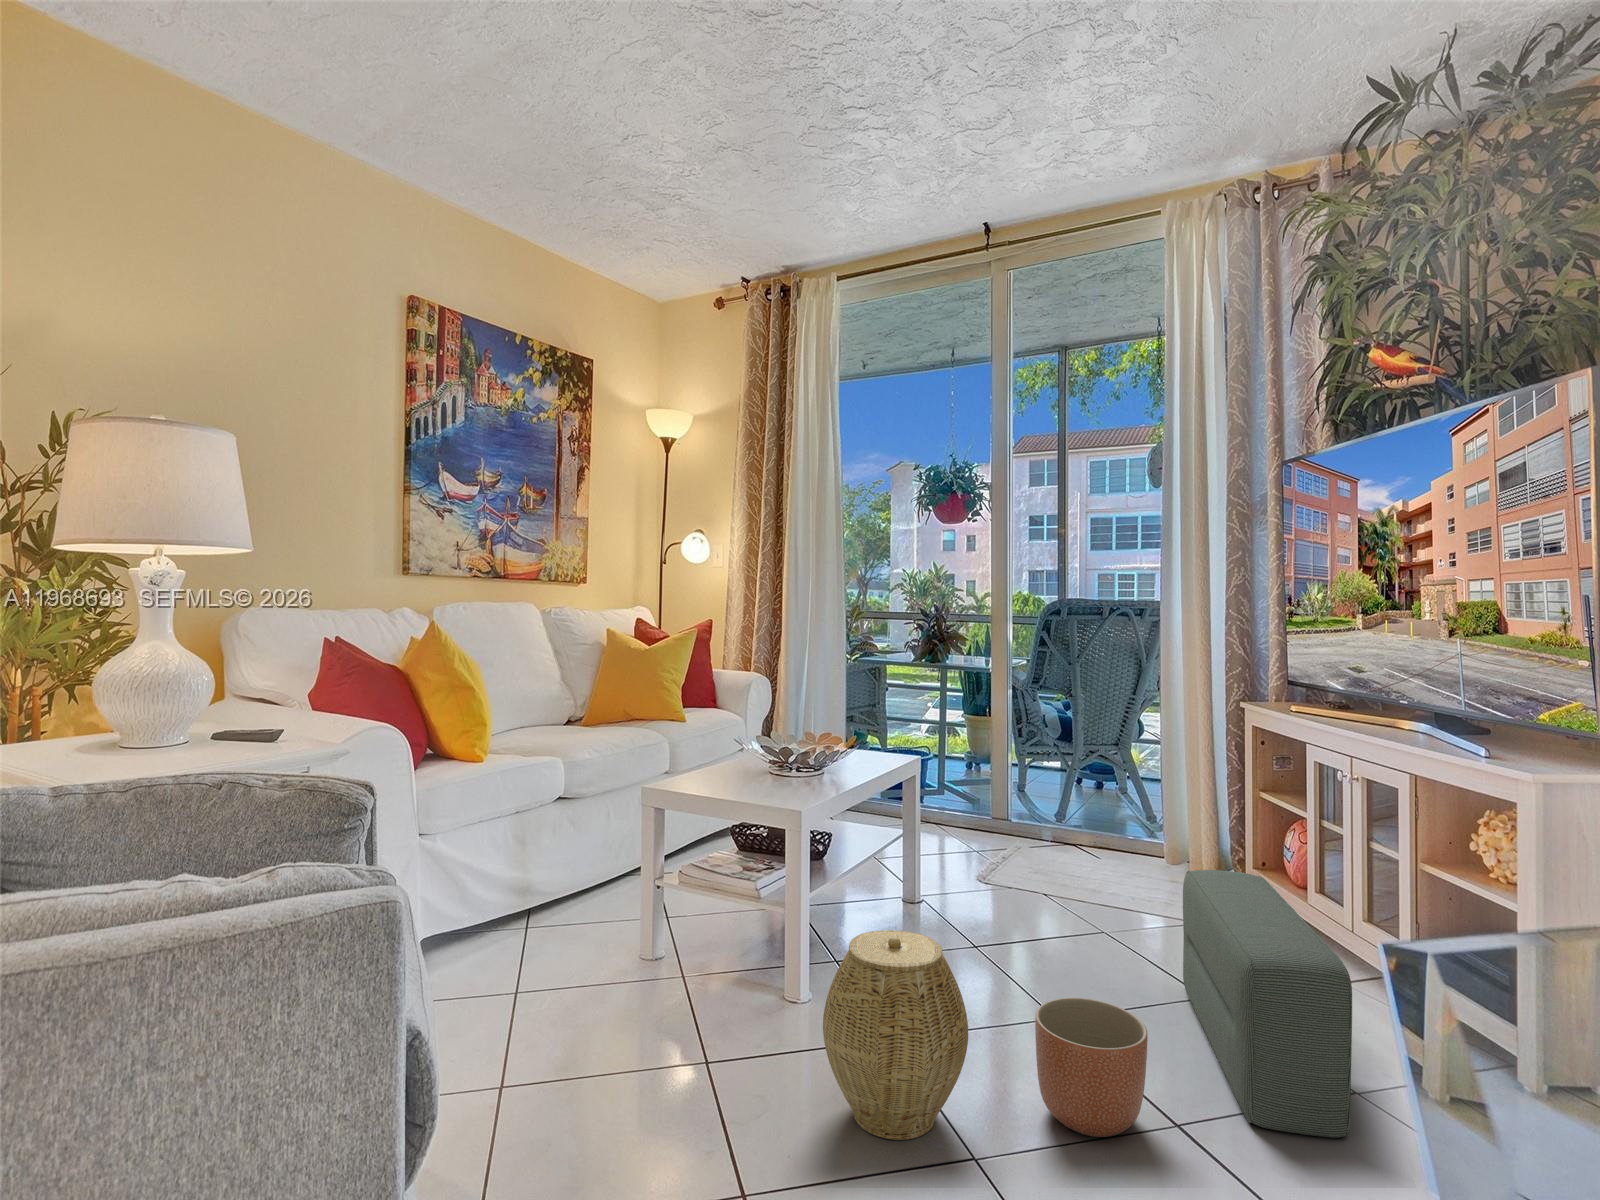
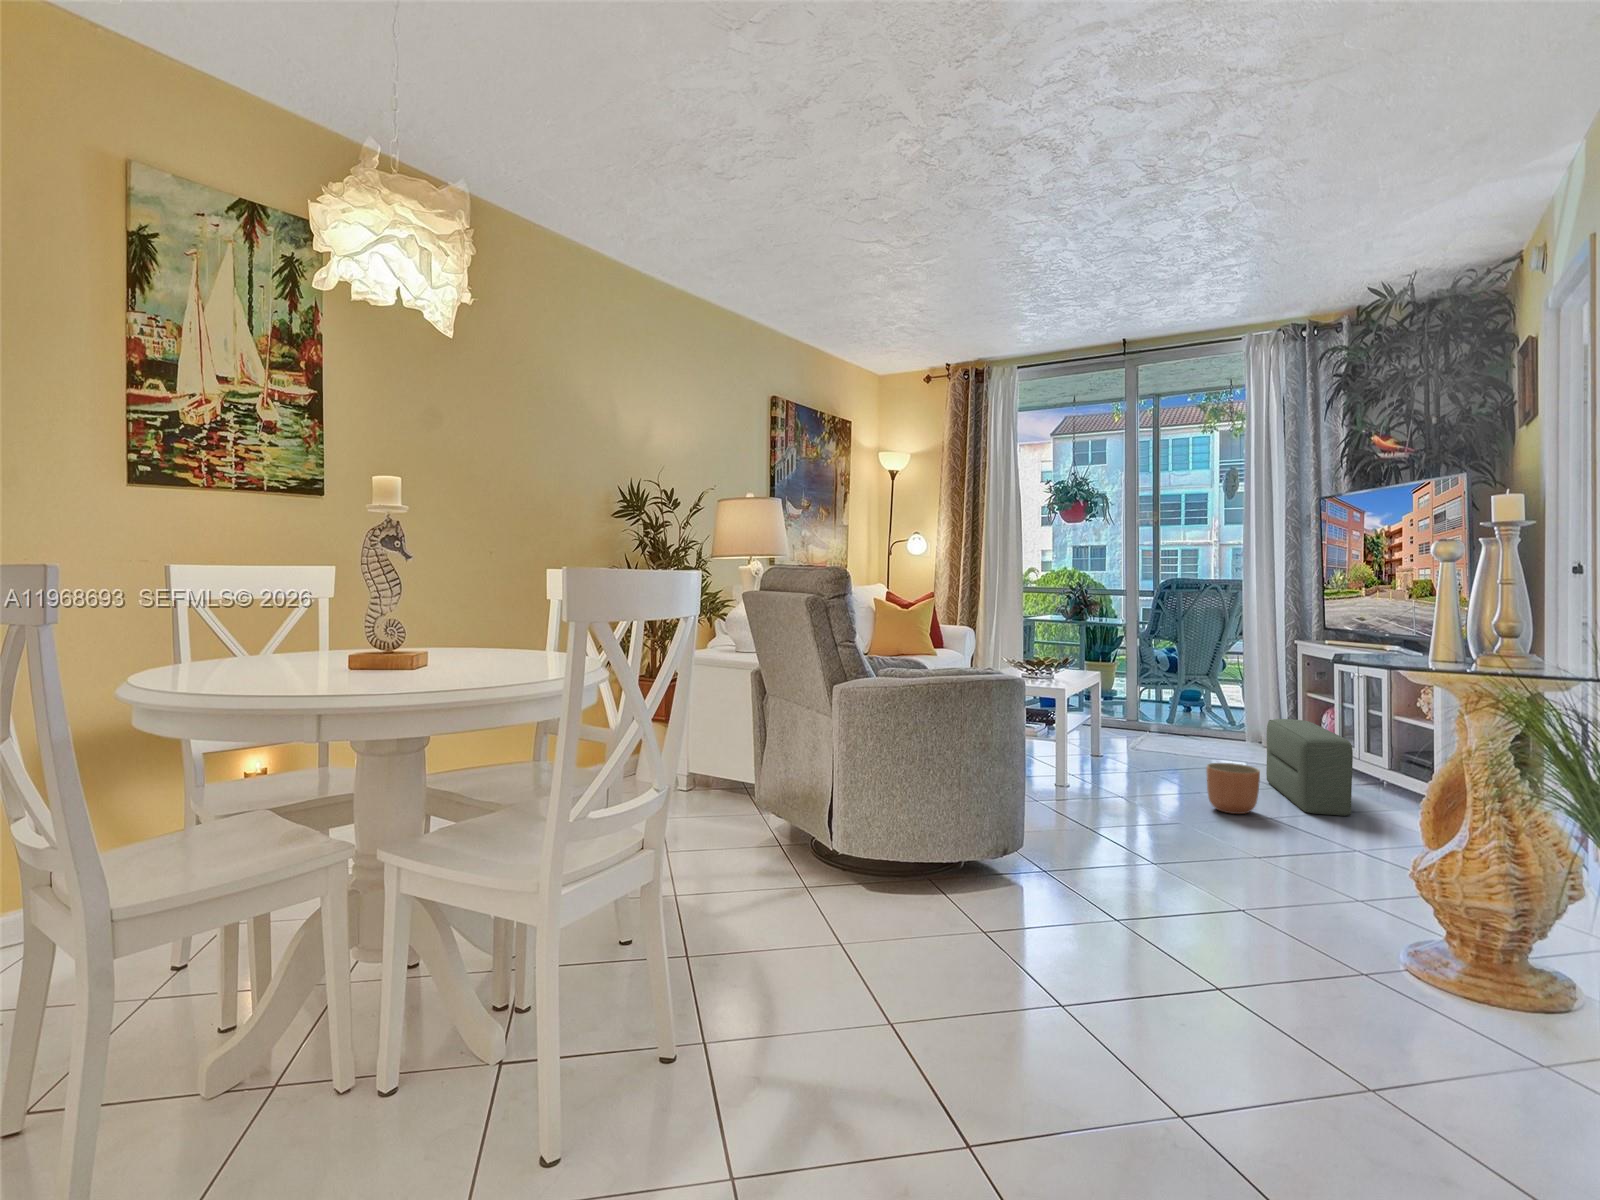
woven basket: present [823,930,968,1140] -> none [1110,730,1179,814]

